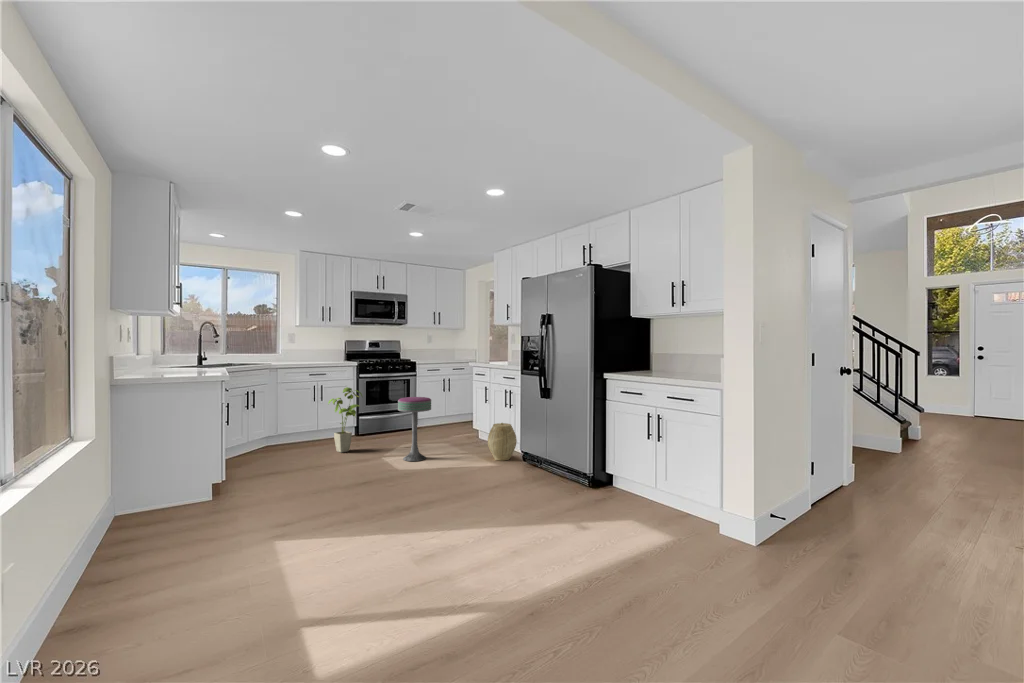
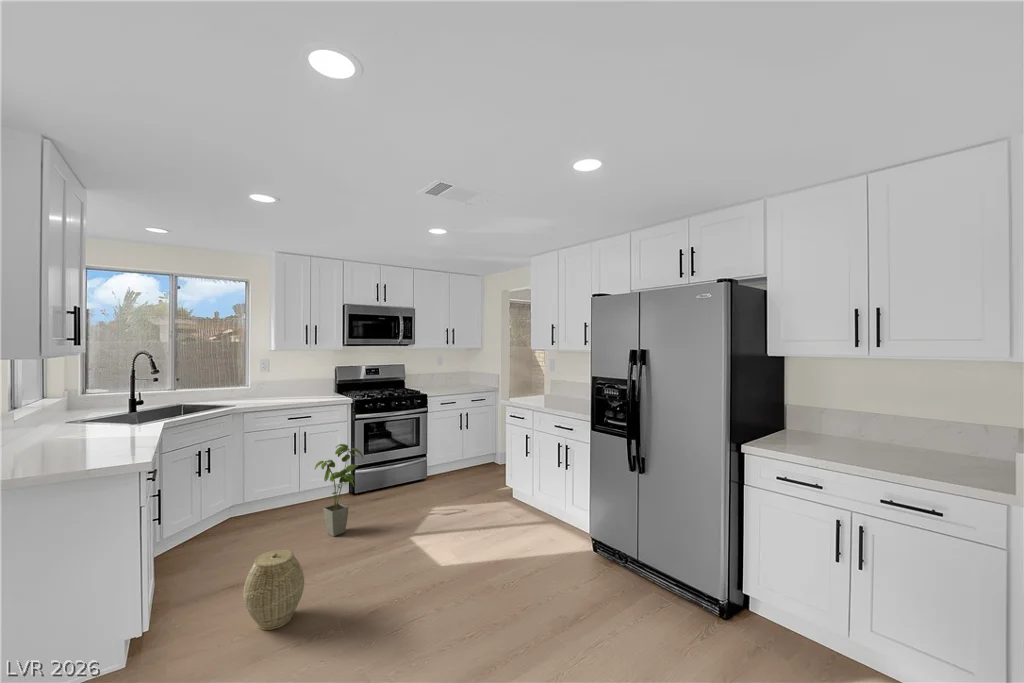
bar stool: present [398,397,431,461] -> none [416,459,463,556]
woven basket: present [488,423,517,461] -> present [243,549,304,630]

